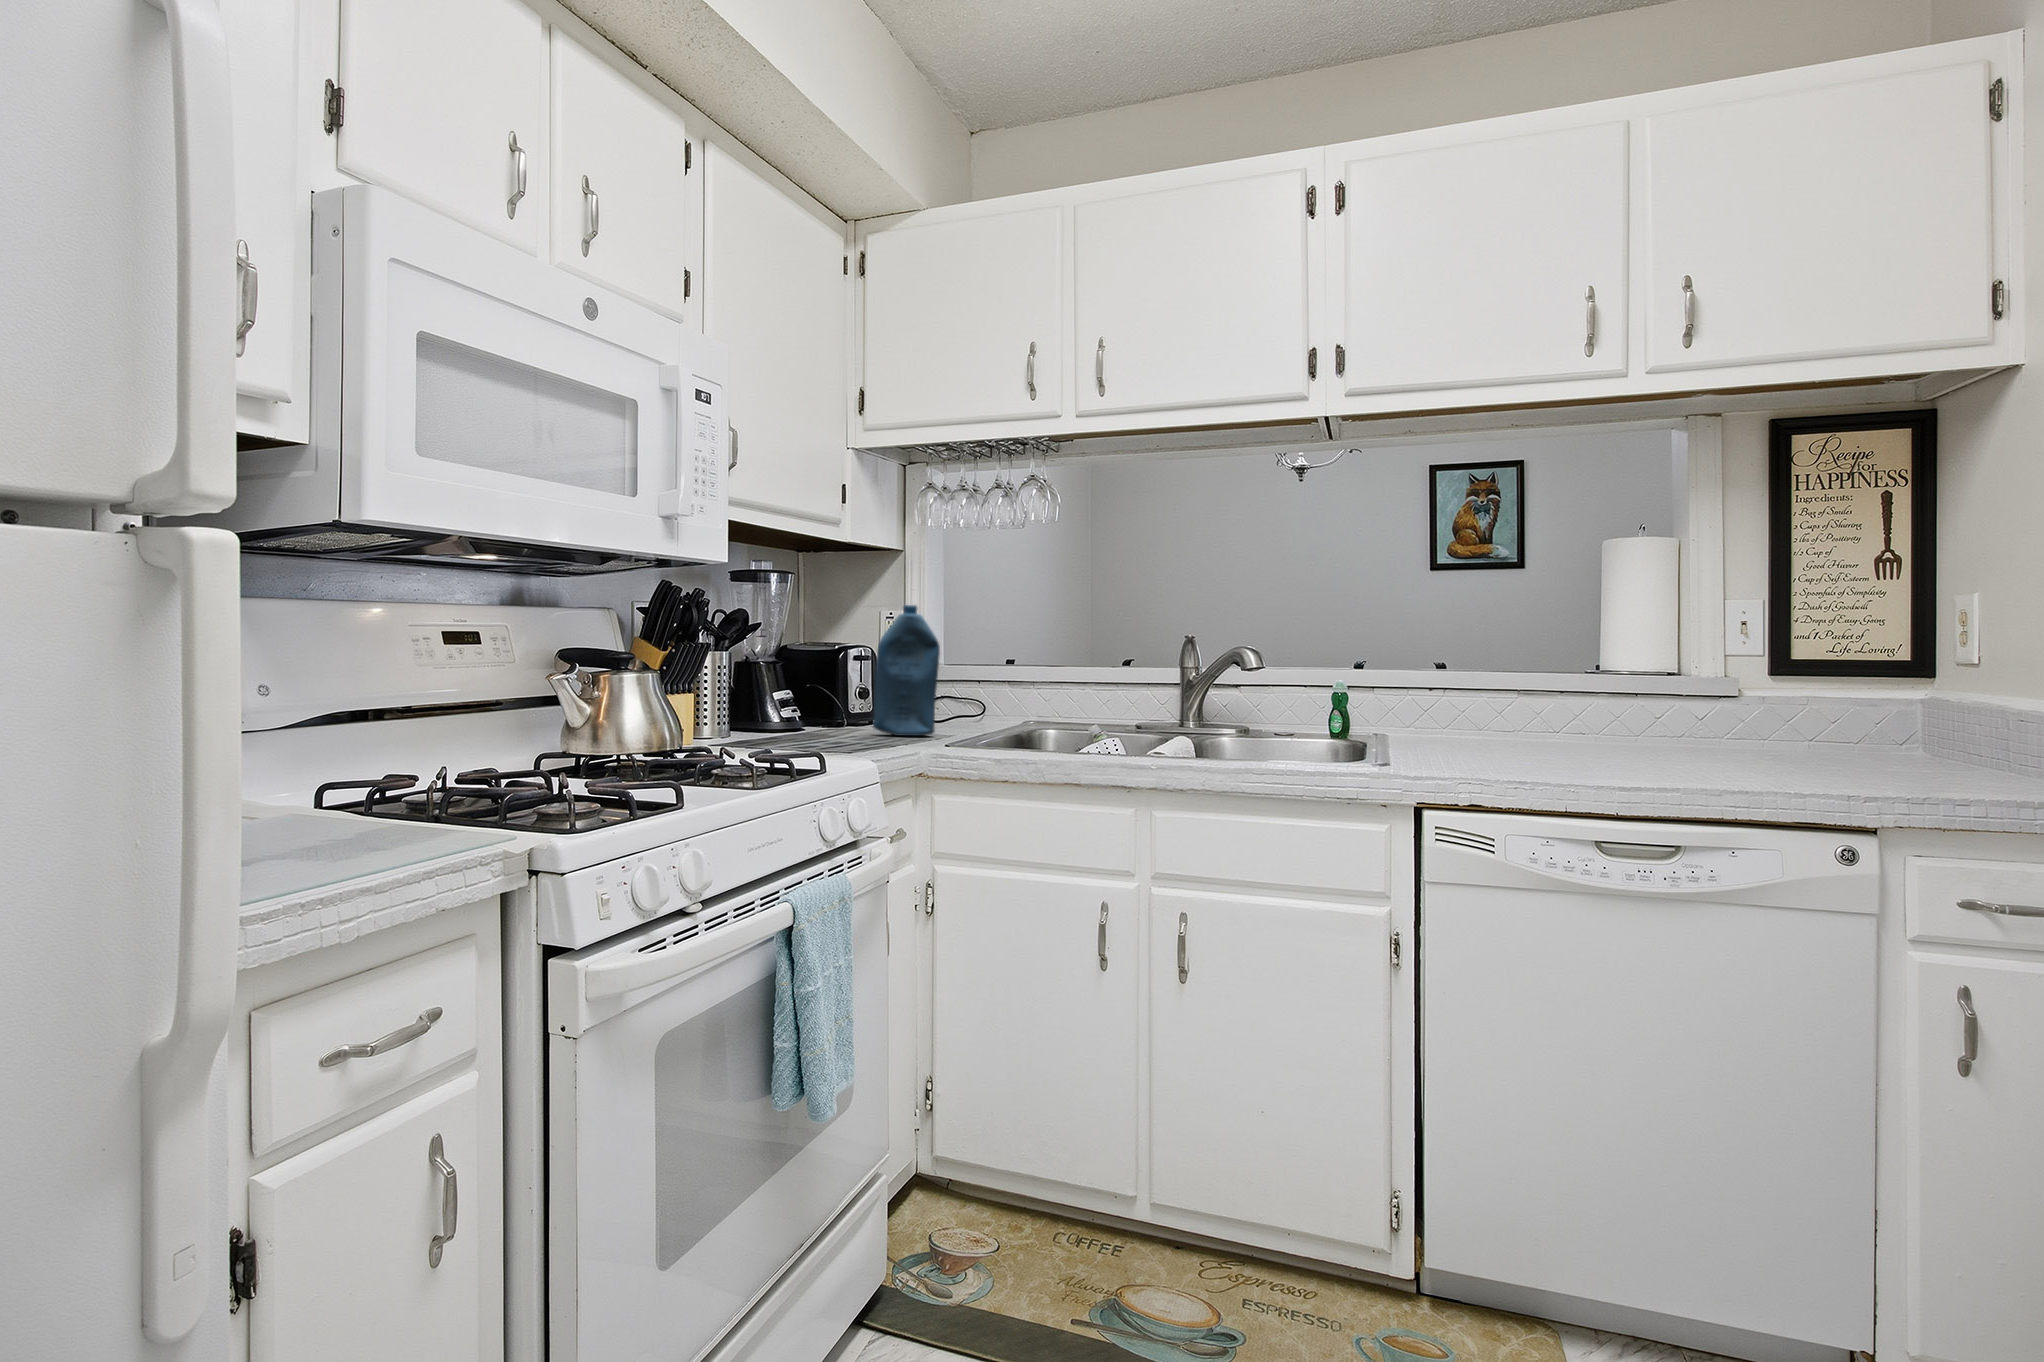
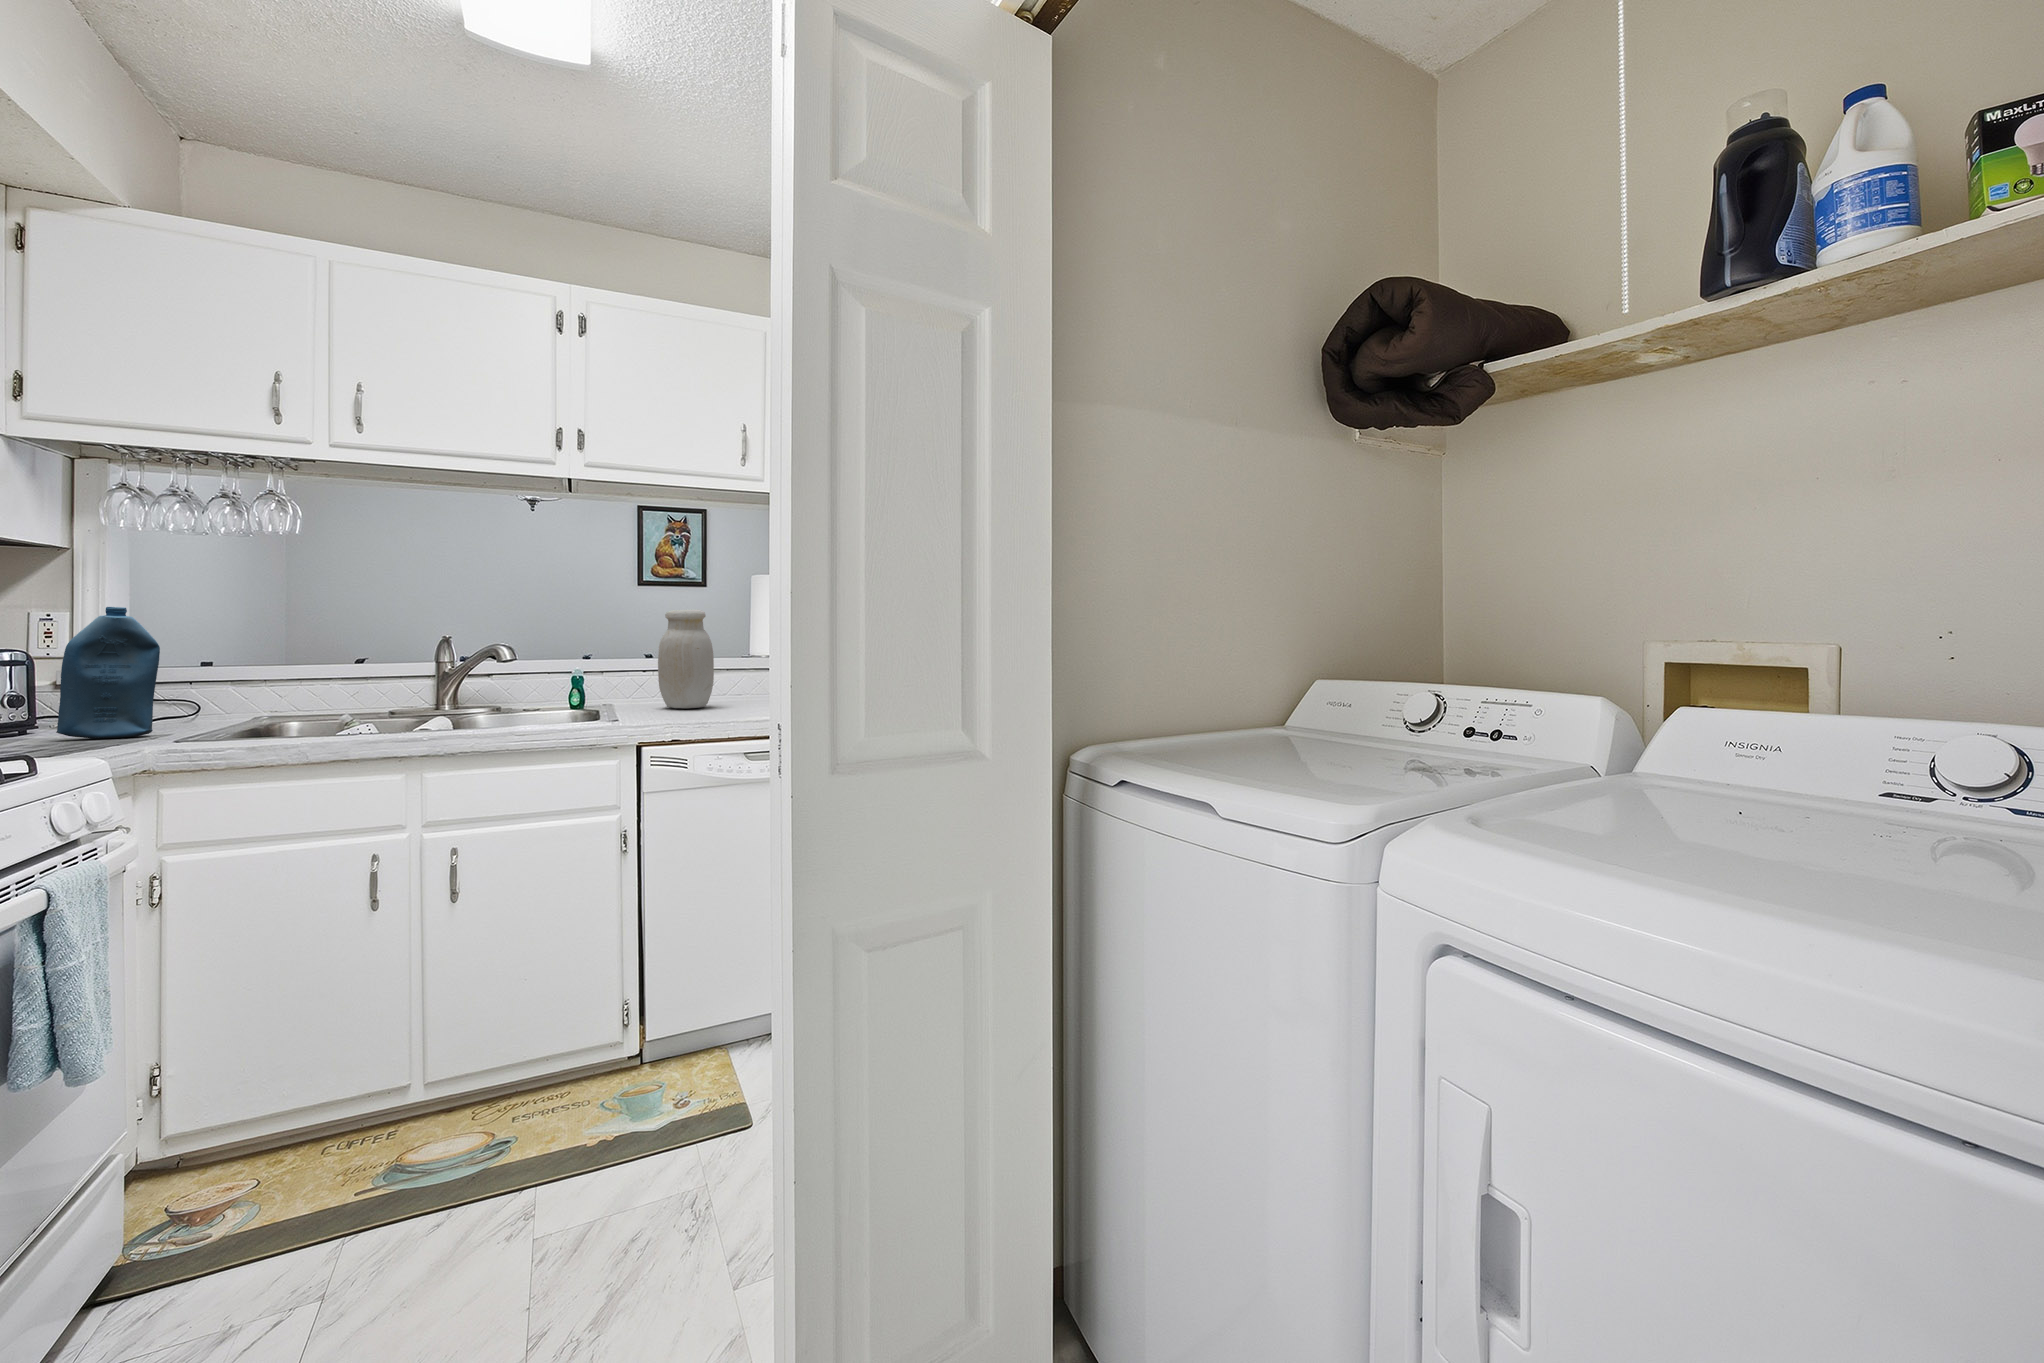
jar: none [1447,595,1535,751] -> present [658,609,714,708]

